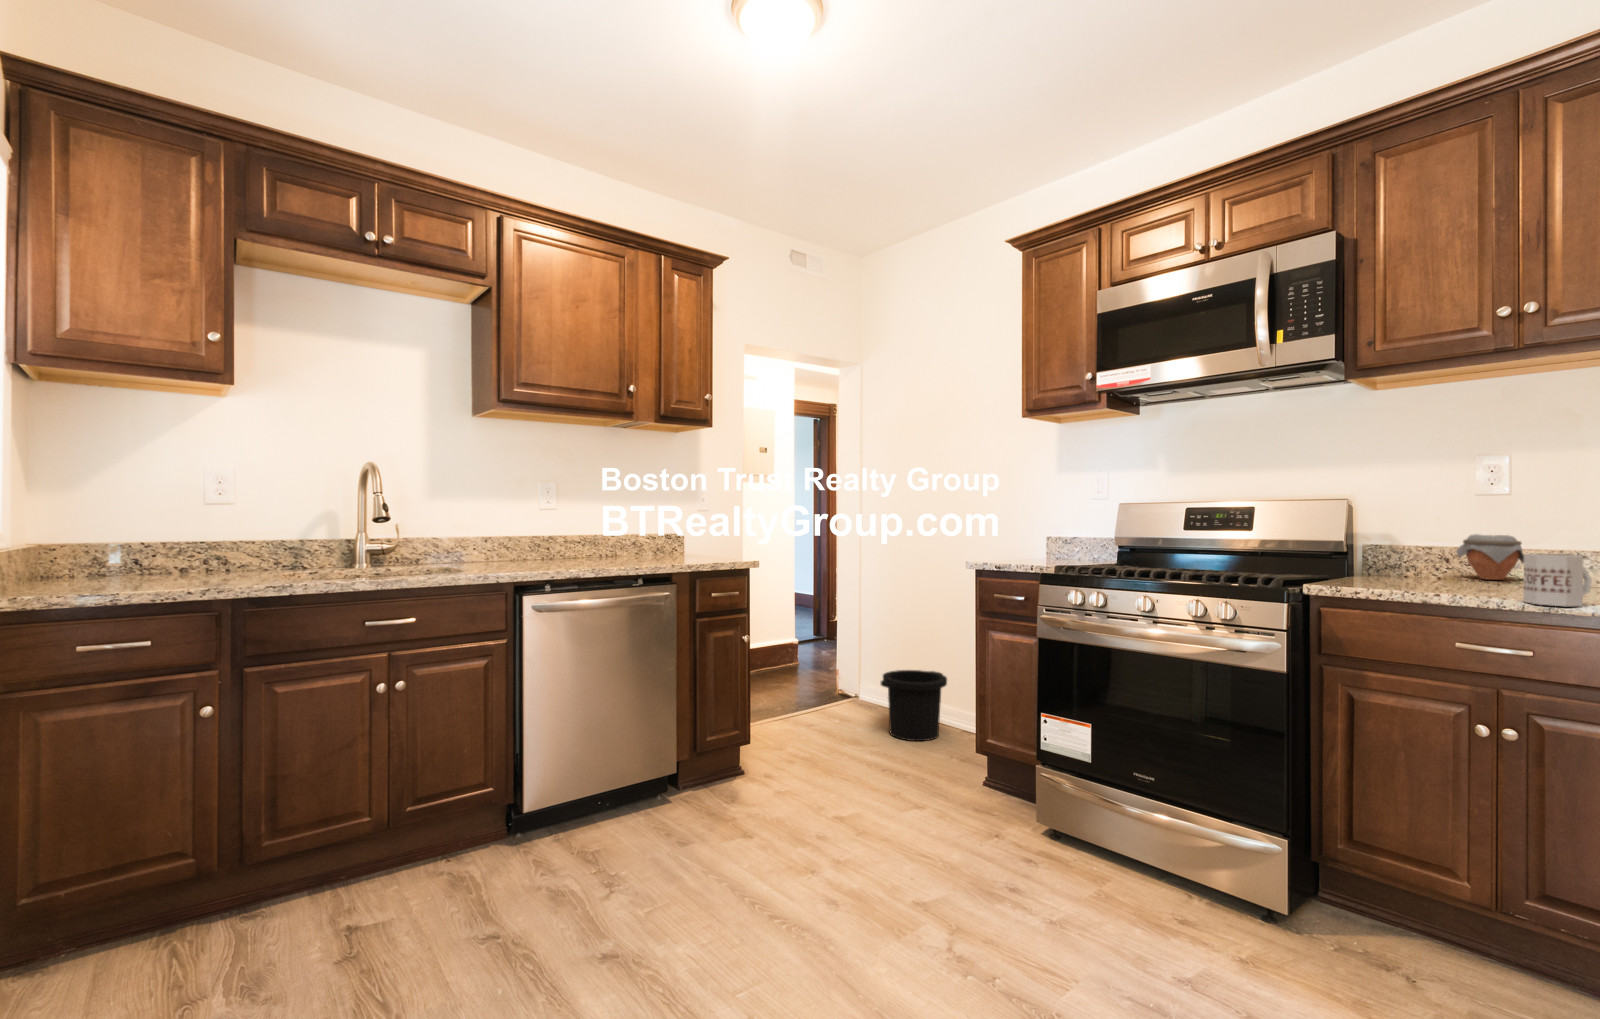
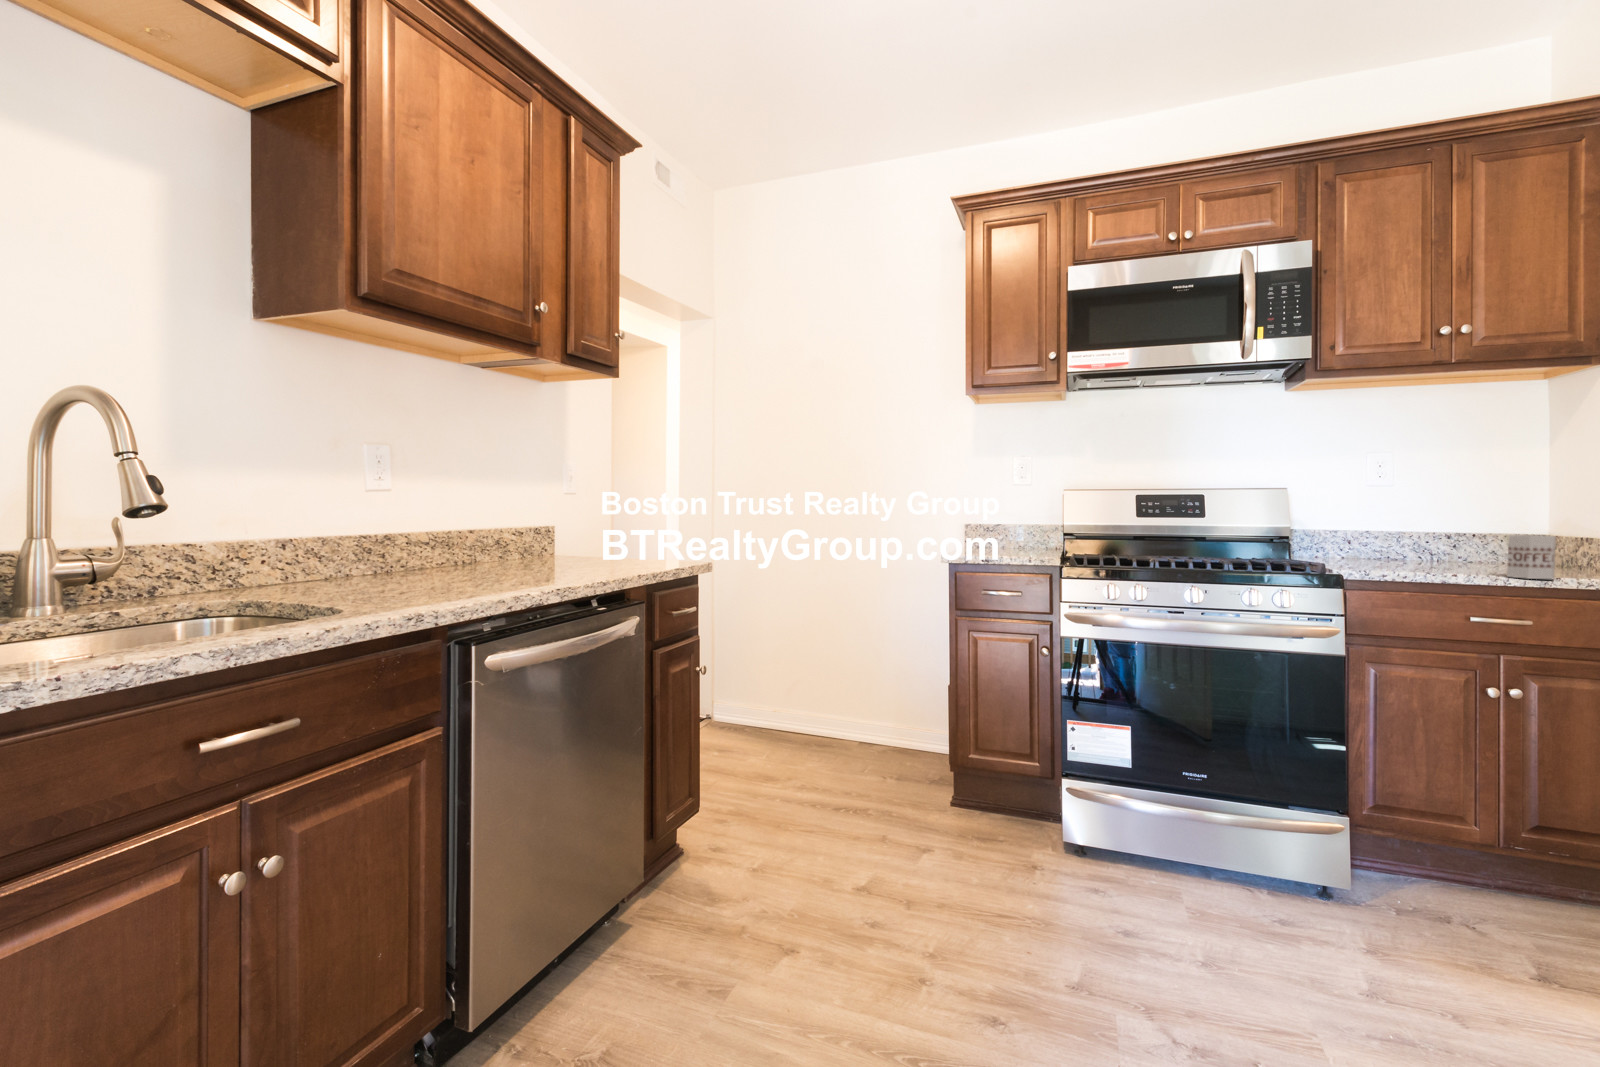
jar: present [1456,534,1524,580] -> none [1364,520,1421,559]
trash can: present [881,670,947,741] -> none [778,679,849,760]

